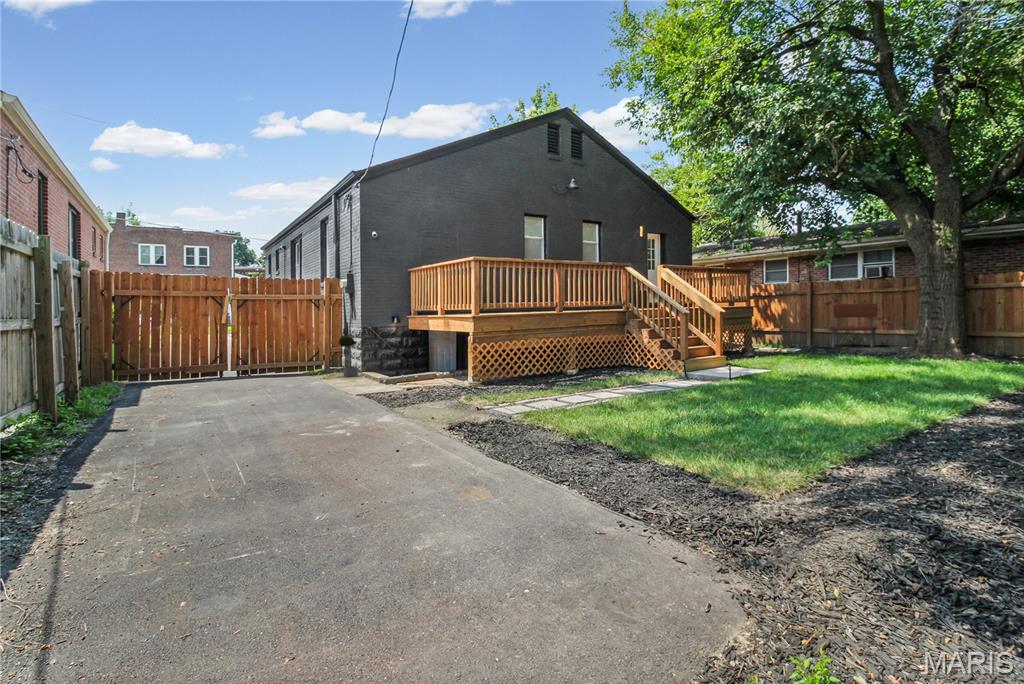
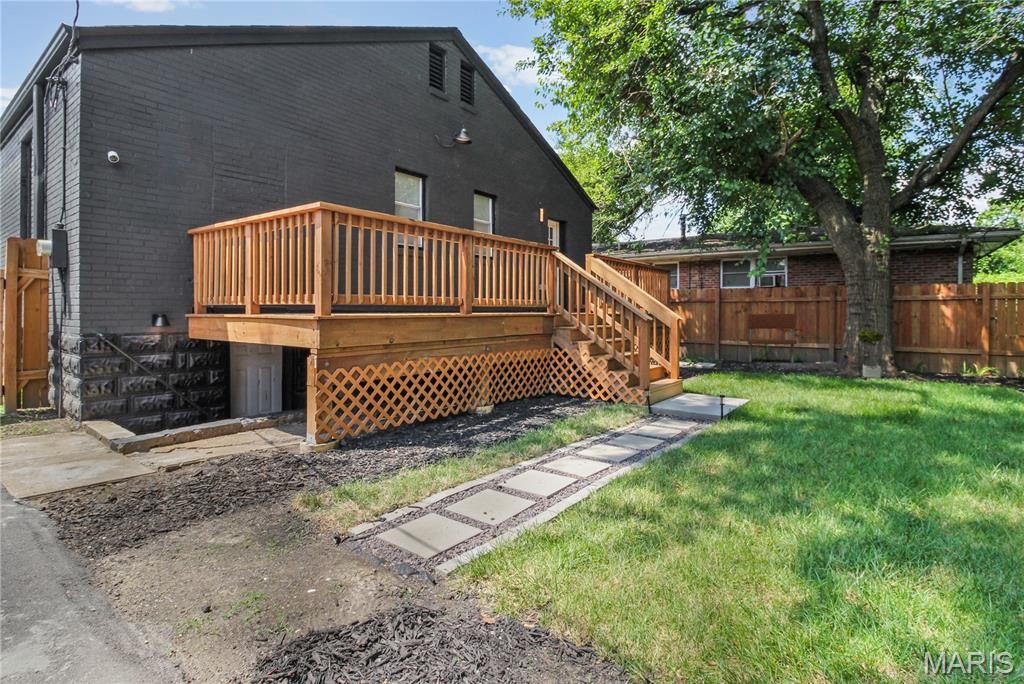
potted tree: present [339,336,358,377] -> present [858,329,883,378]

